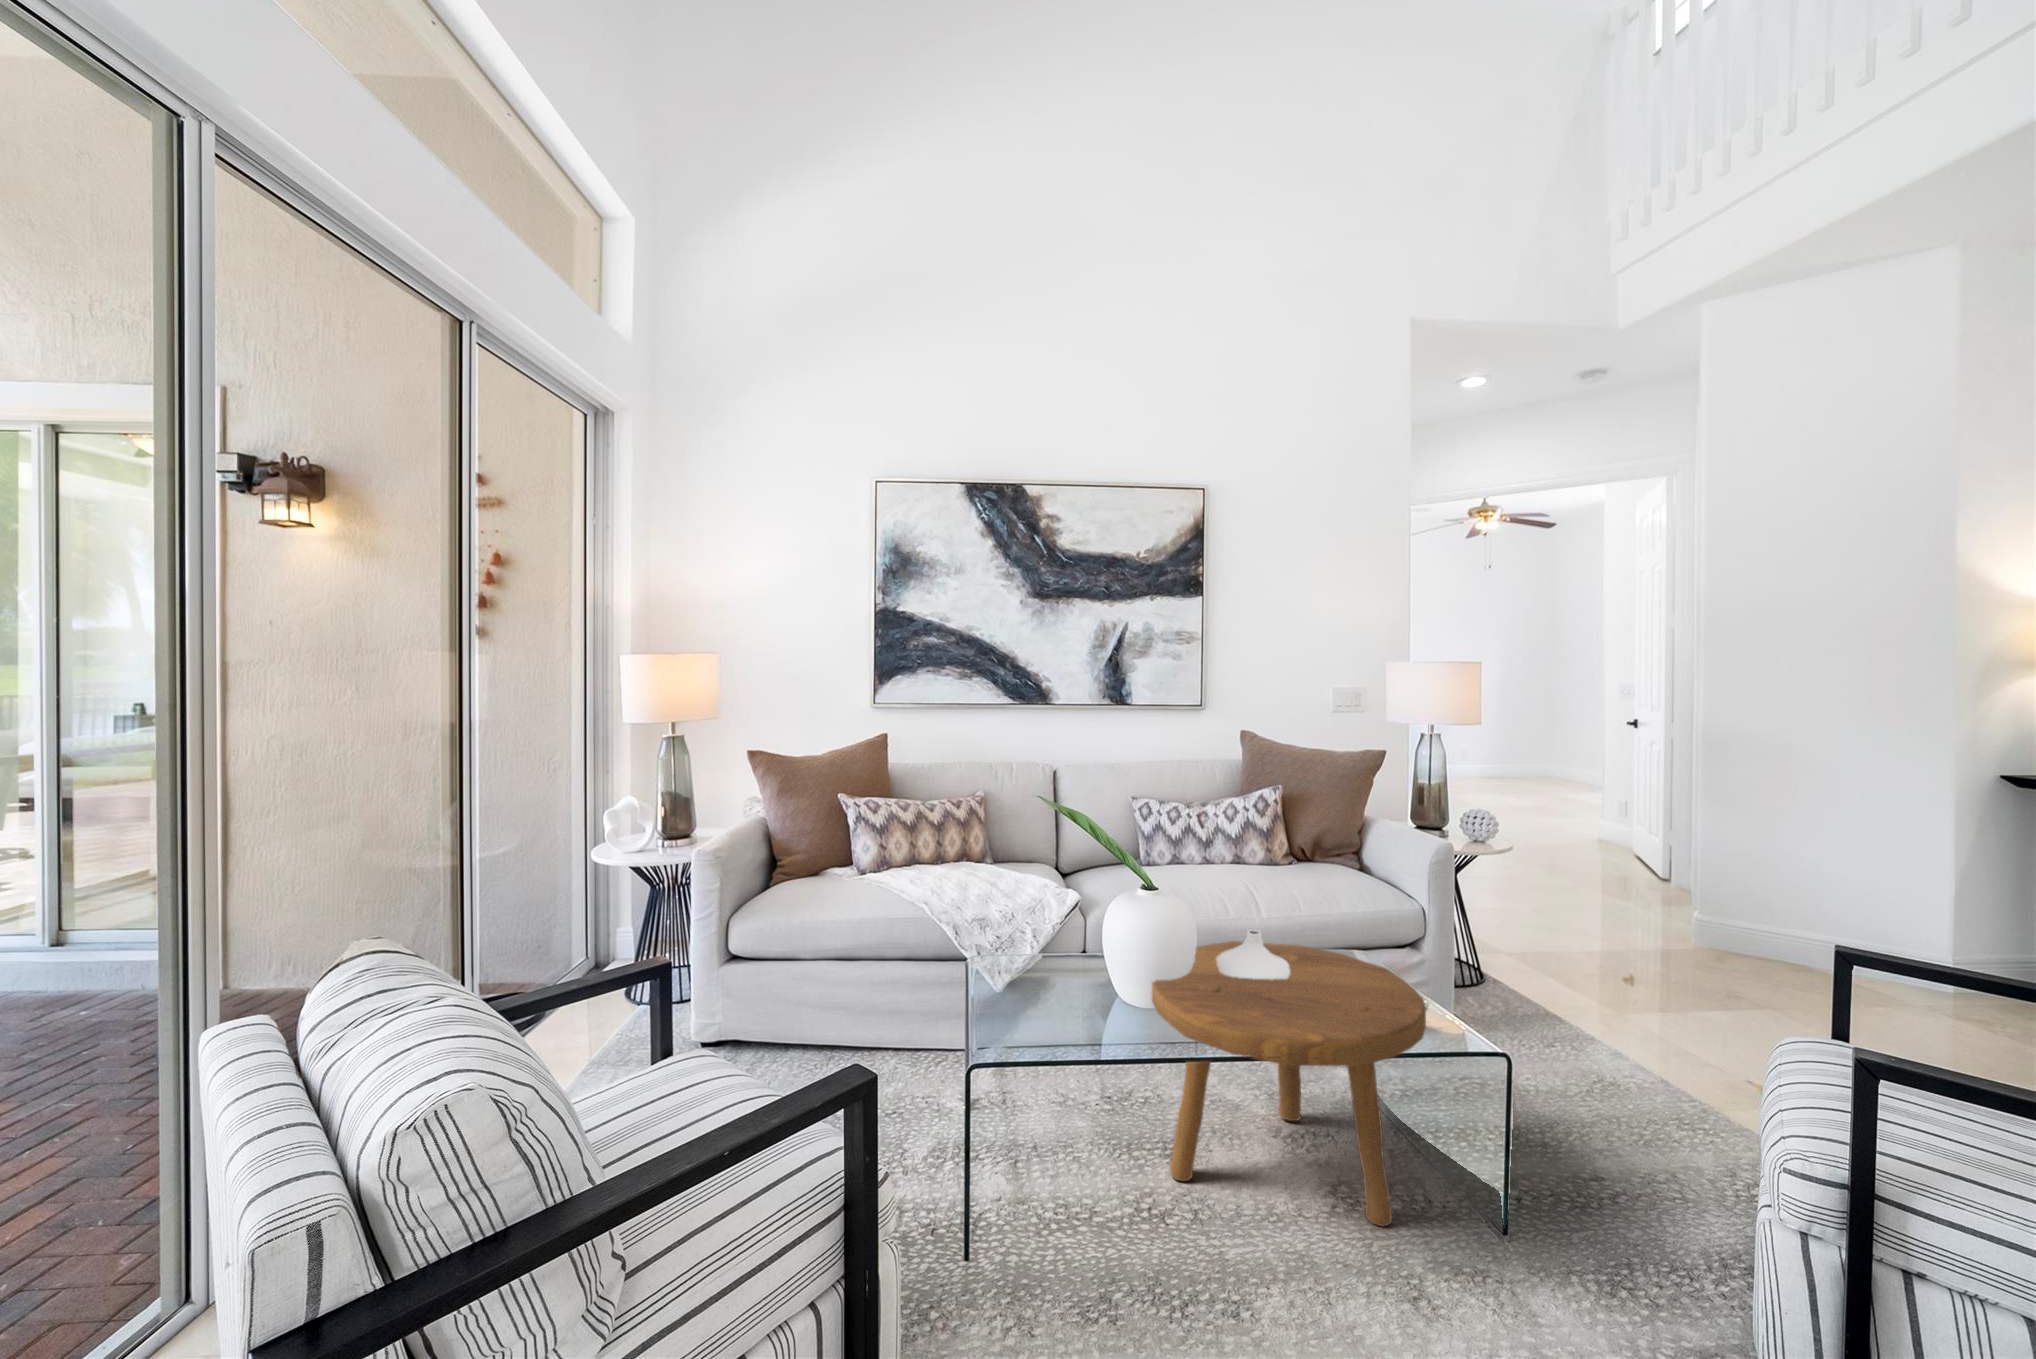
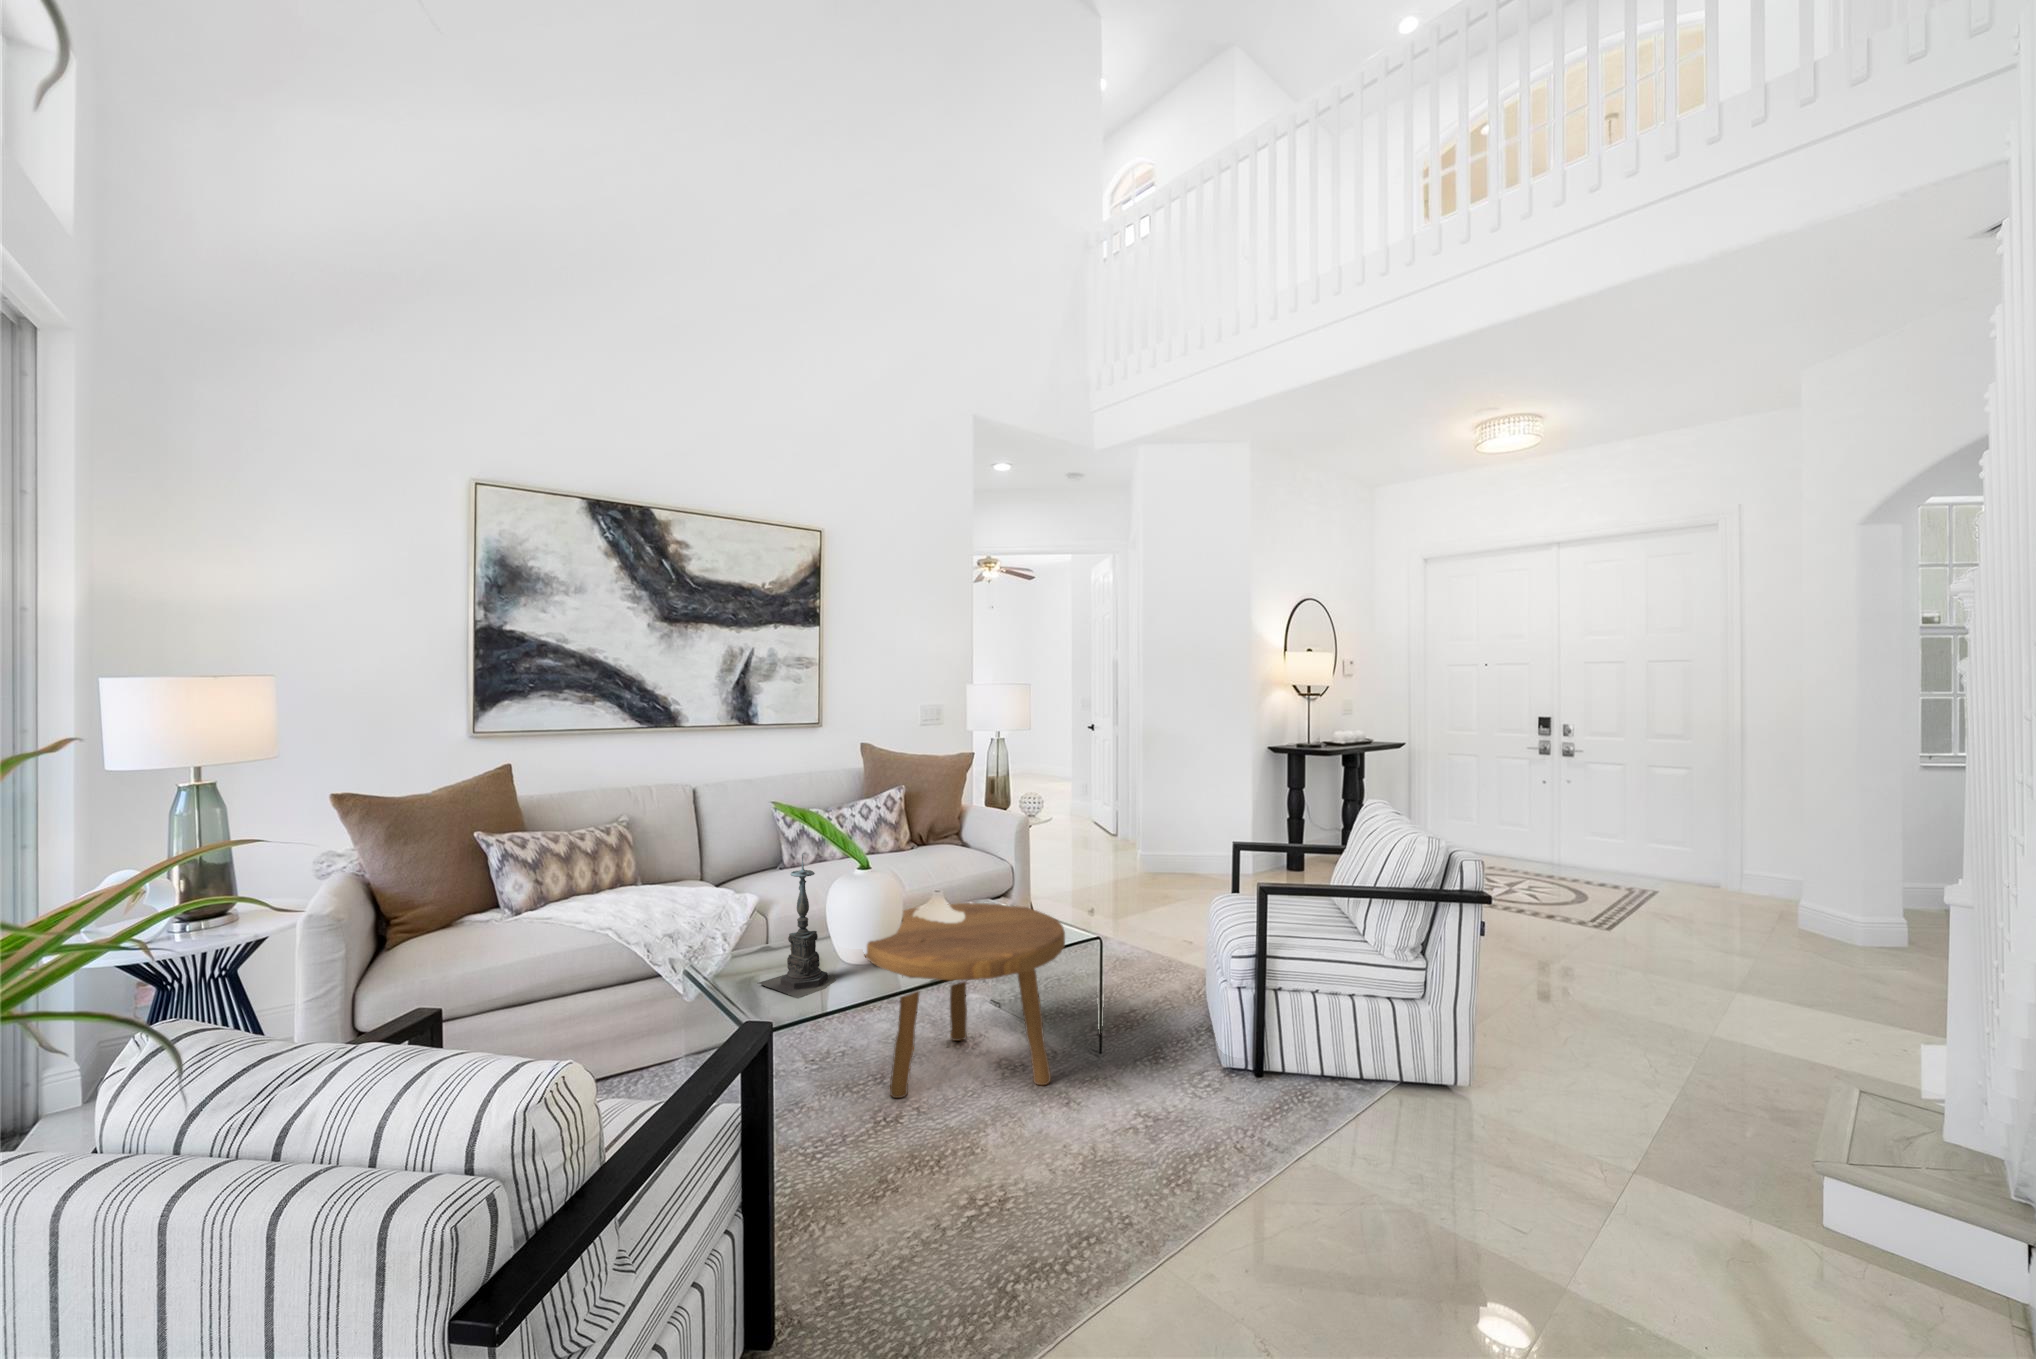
candle holder: none [1021,860,1116,1032] -> present [758,854,836,998]

